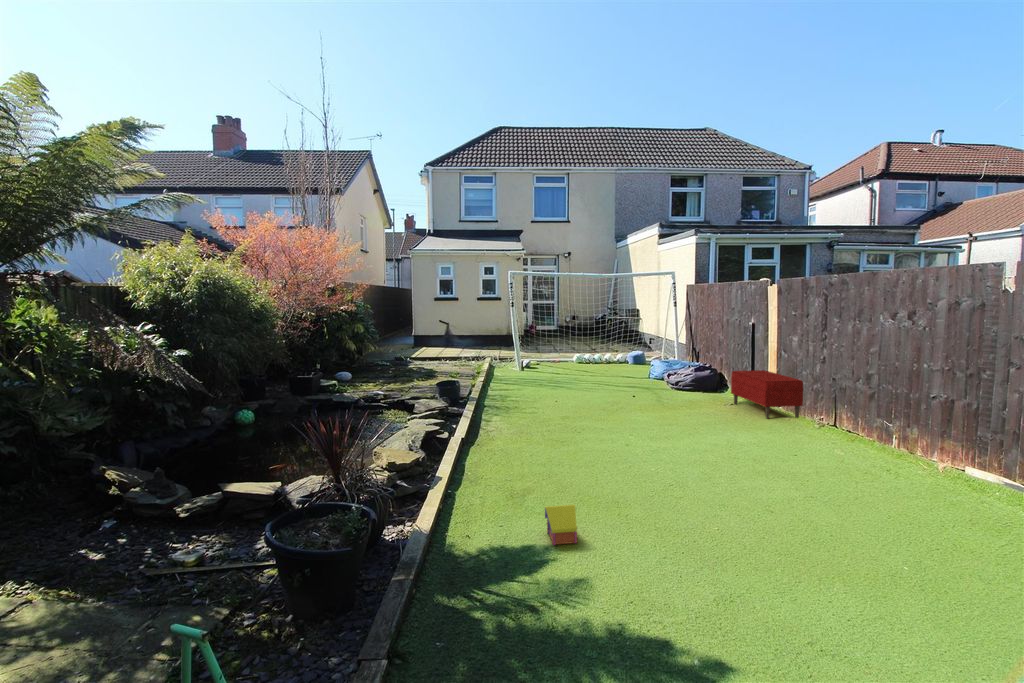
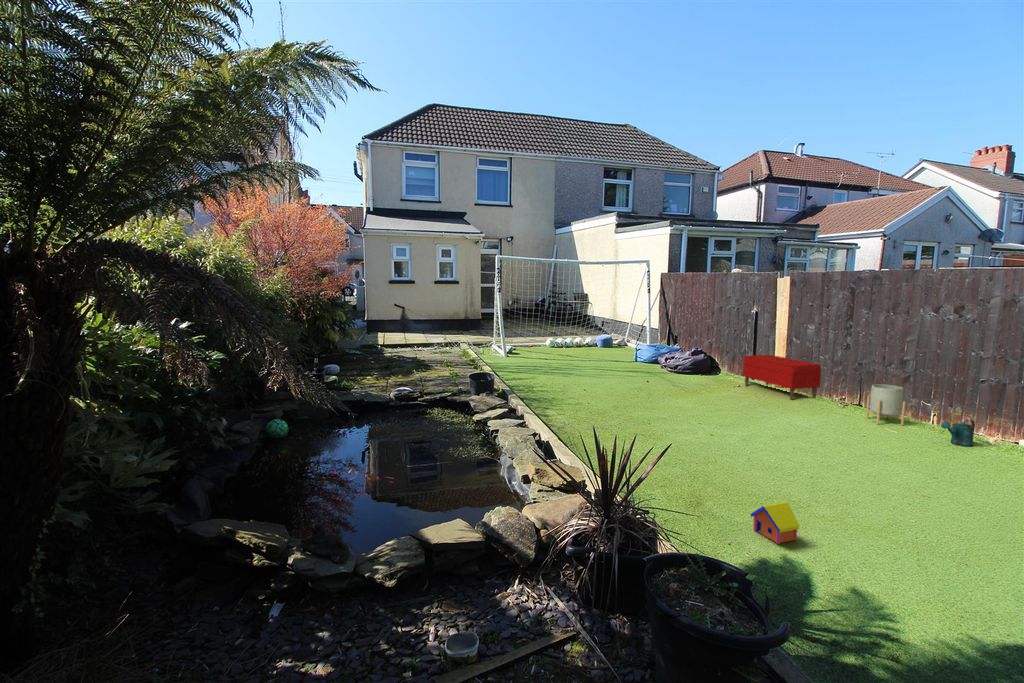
planter: none [828,401,865,448] -> present [866,384,906,426]
watering can: none [878,442,925,472] -> present [941,420,975,447]

